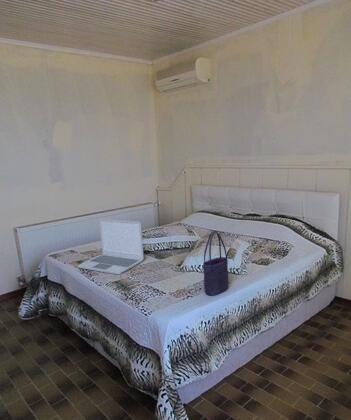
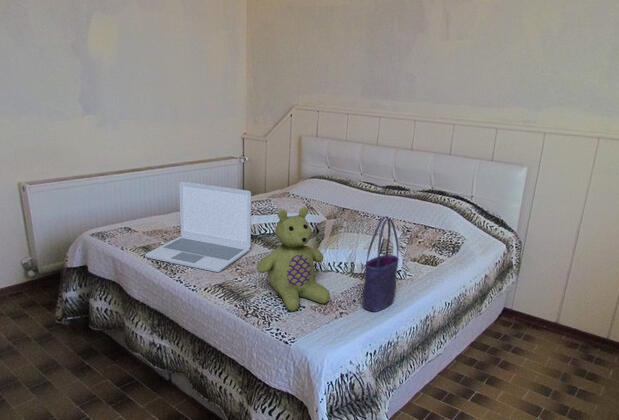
stuffed bear: none [136,229,184,296] -> present [257,207,330,311]

